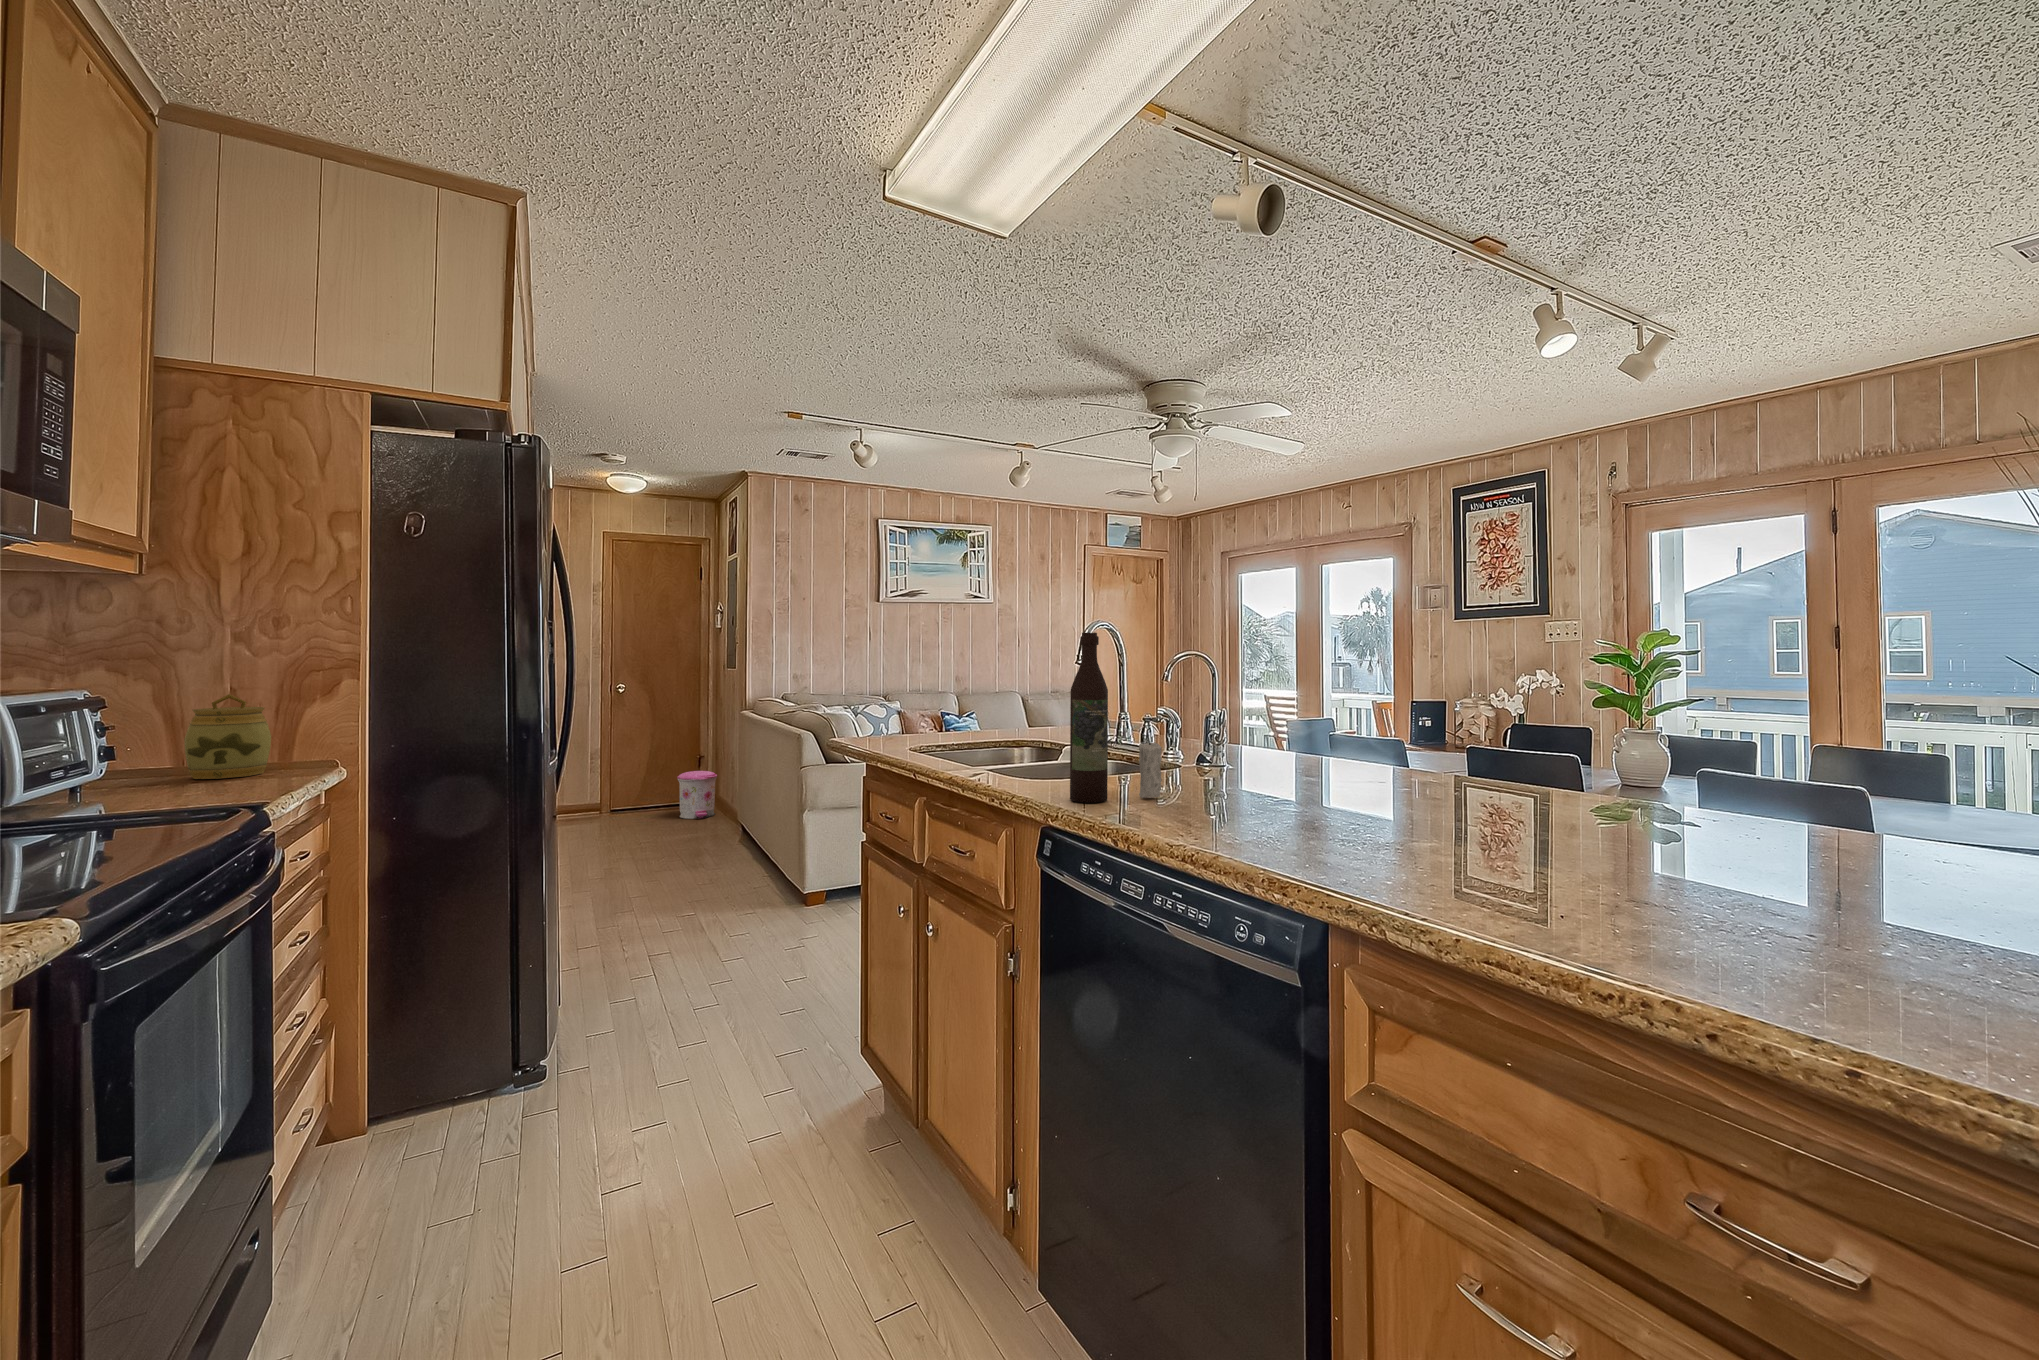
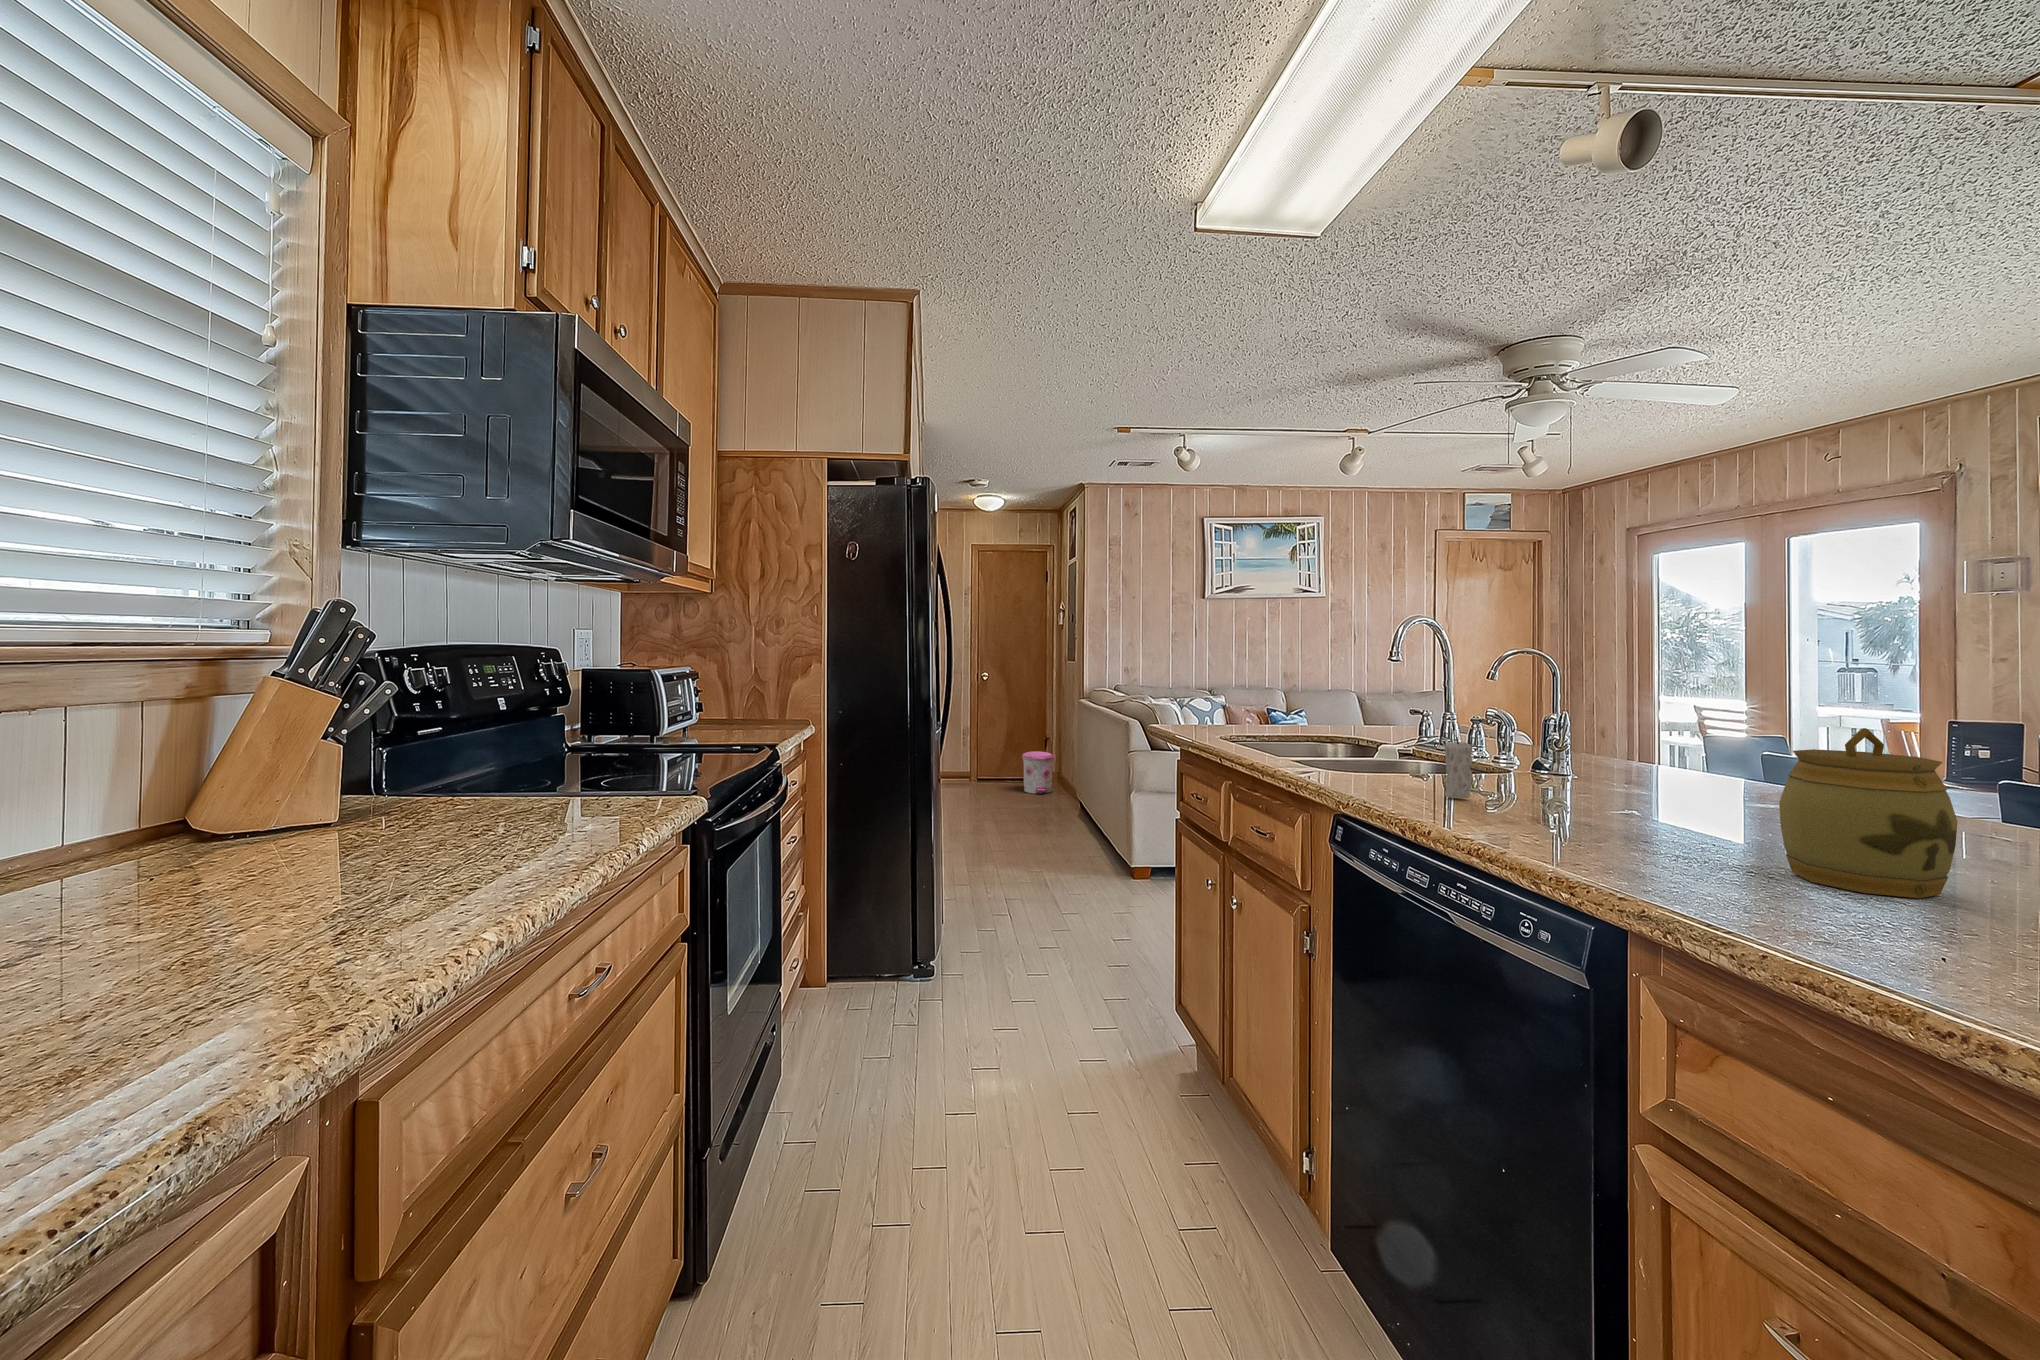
wine bottle: present [1070,633,1108,803] -> none [1366,629,1408,796]
jar: present [184,694,271,779] -> present [1779,728,1957,898]

